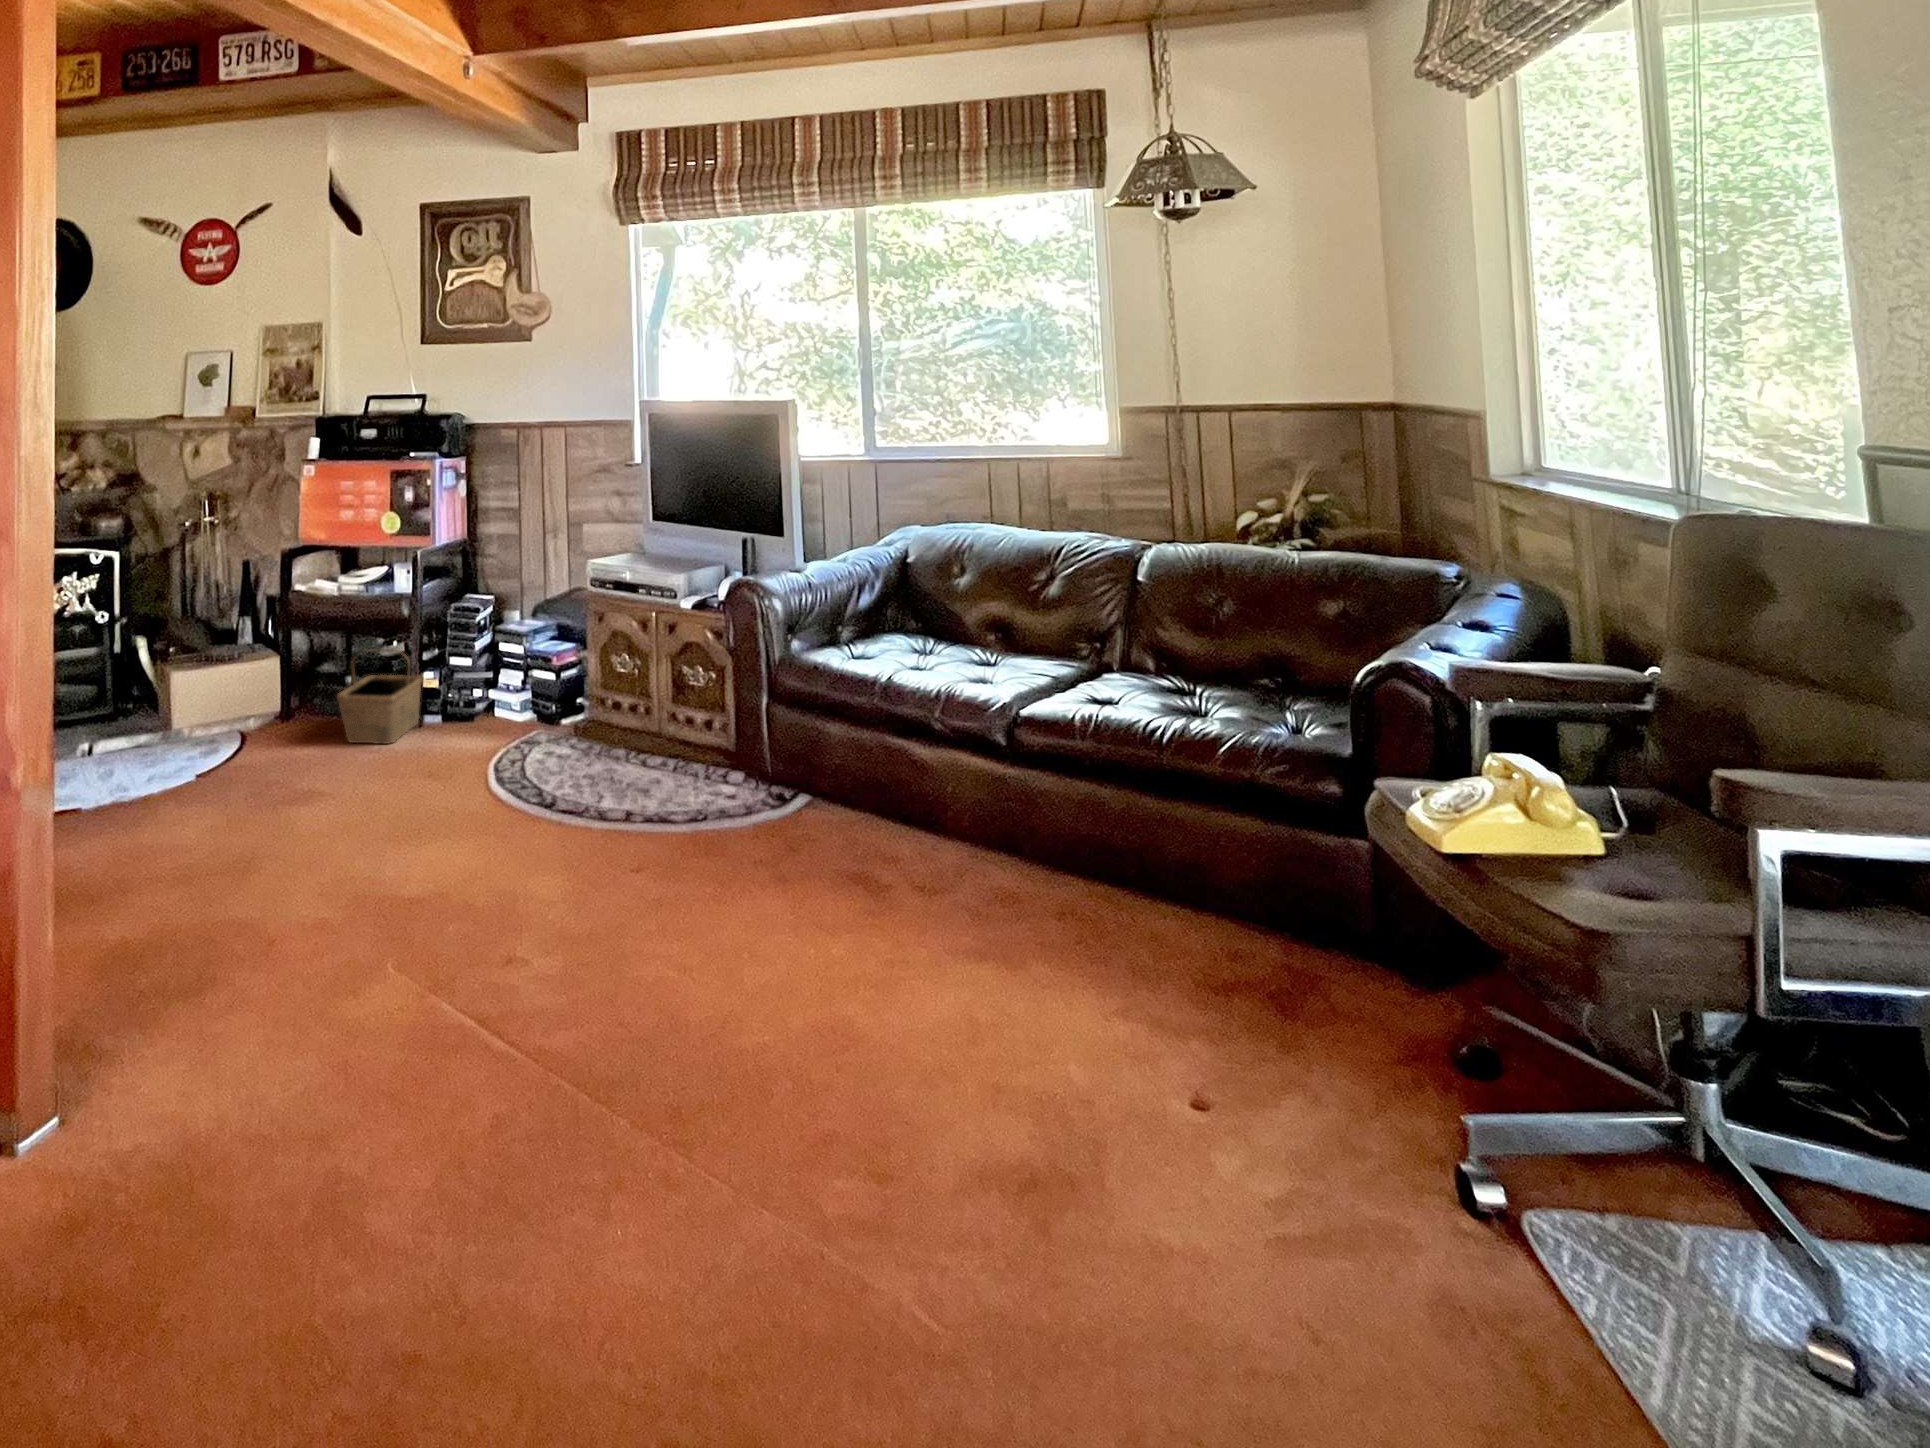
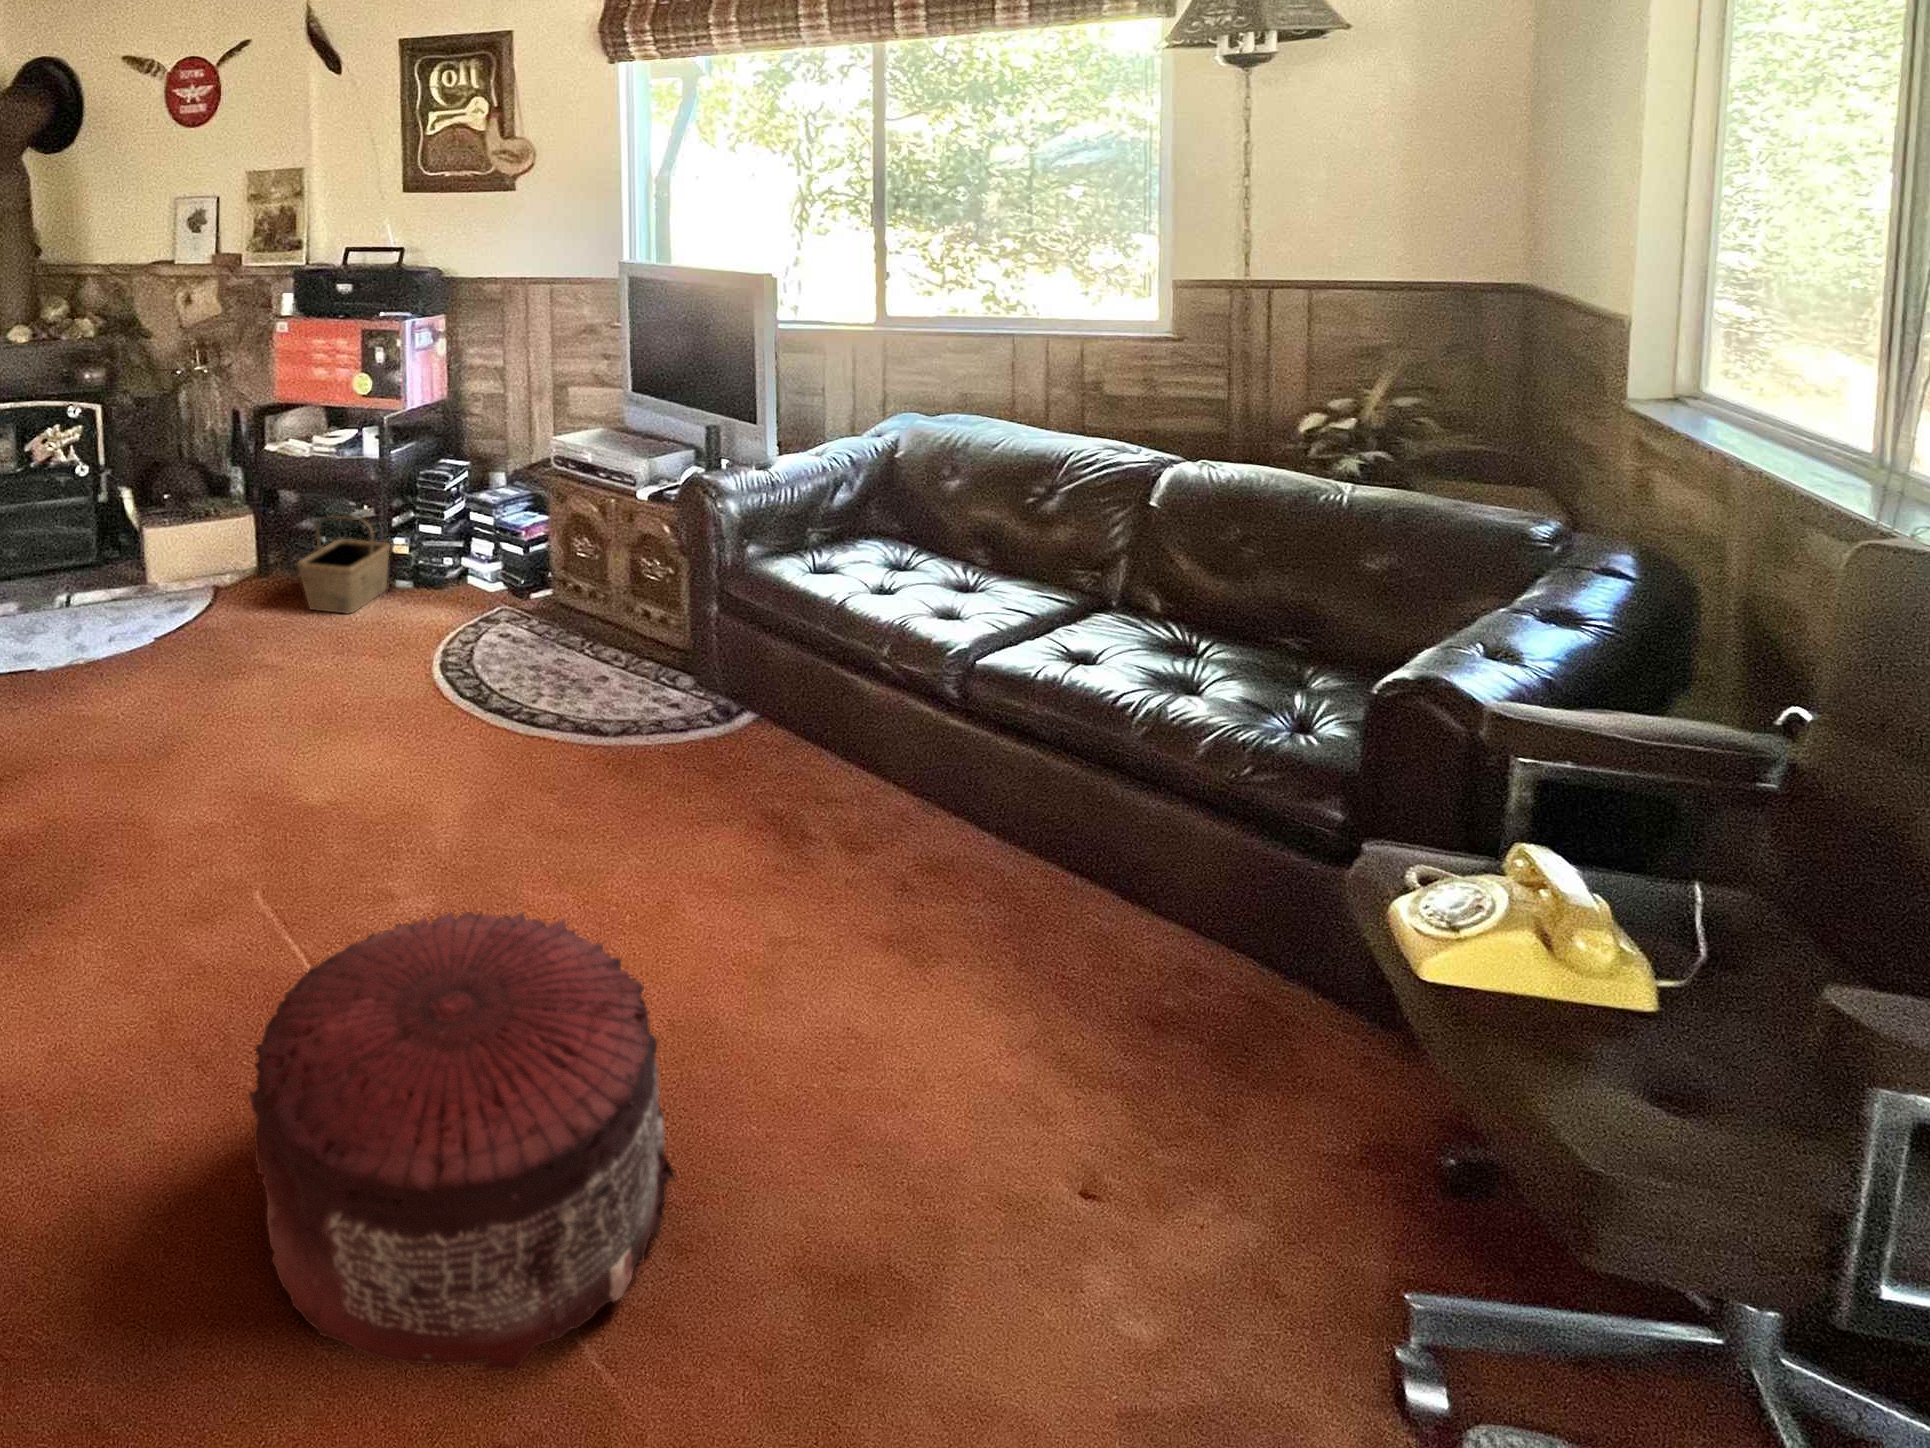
pouf: none [503,911,871,1267] -> present [248,912,675,1371]

